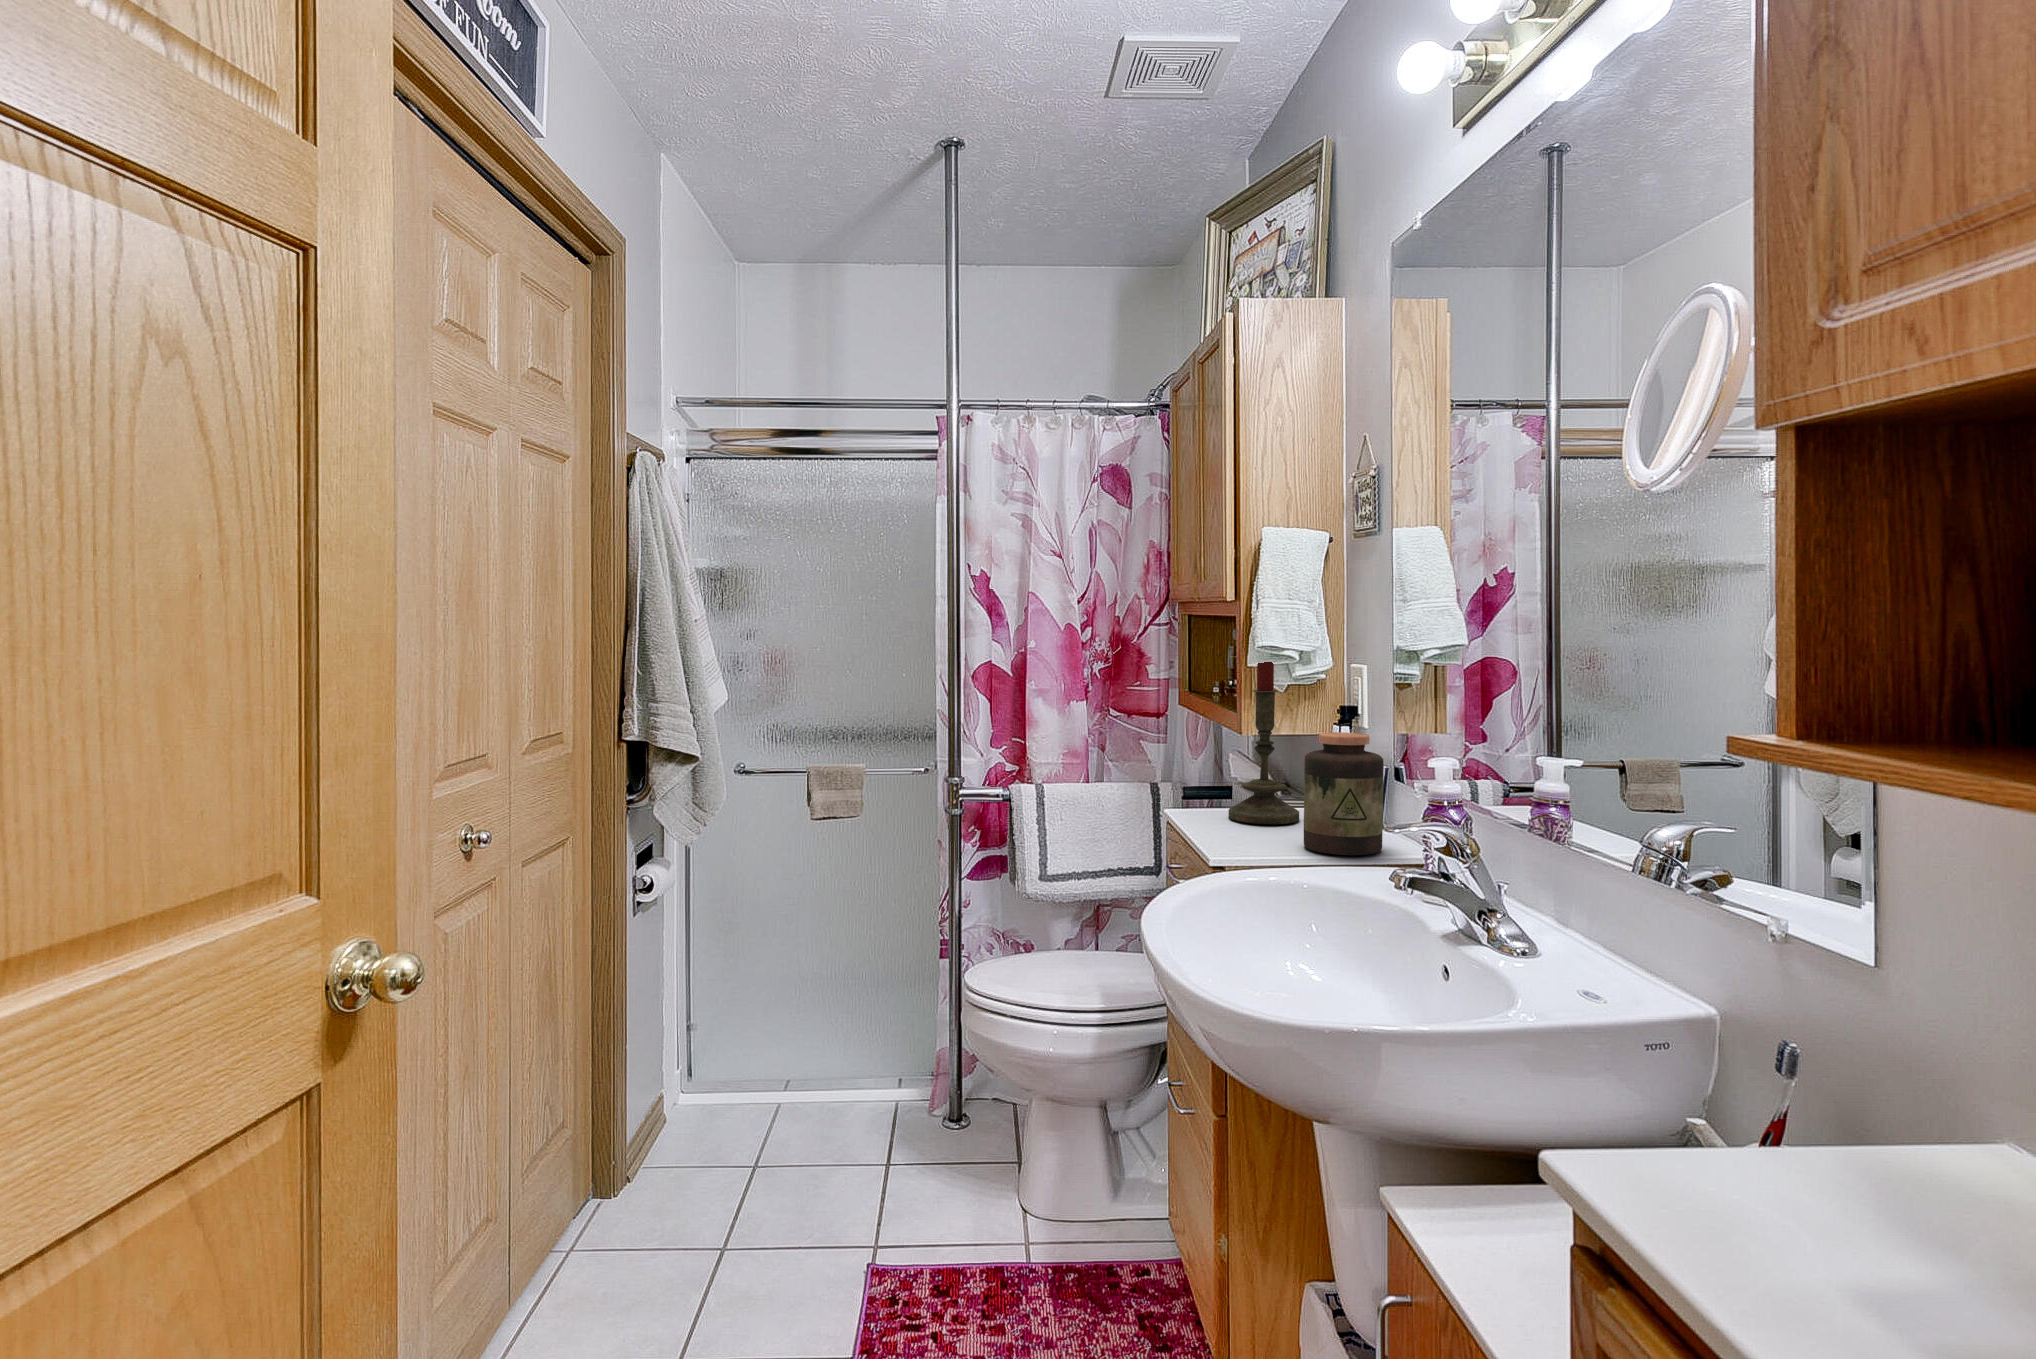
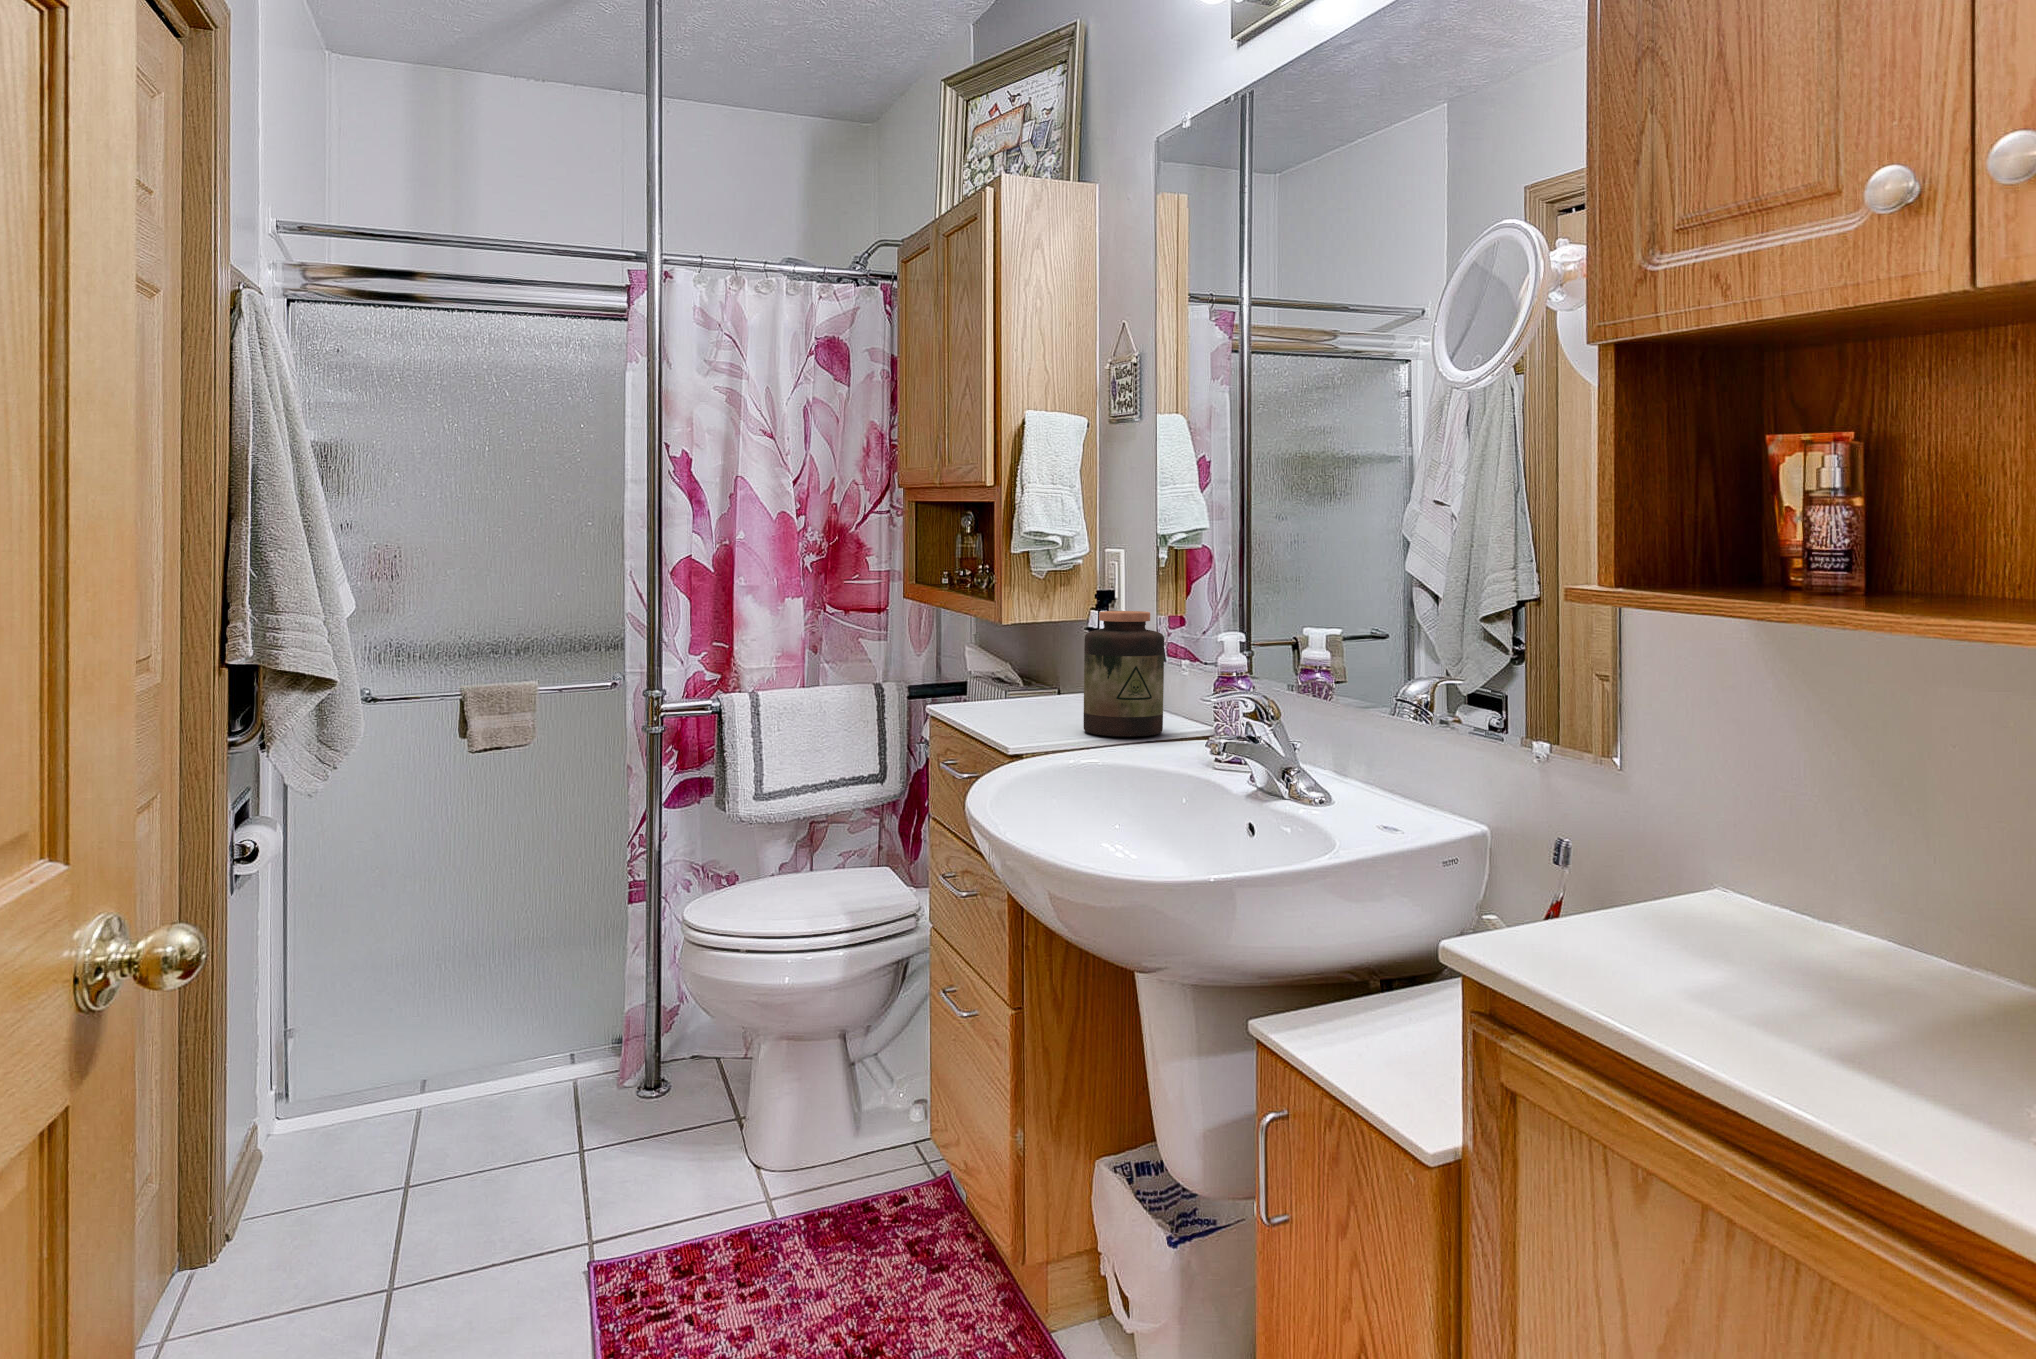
candle: present [1228,662,1299,824] -> none [990,519,1064,715]

